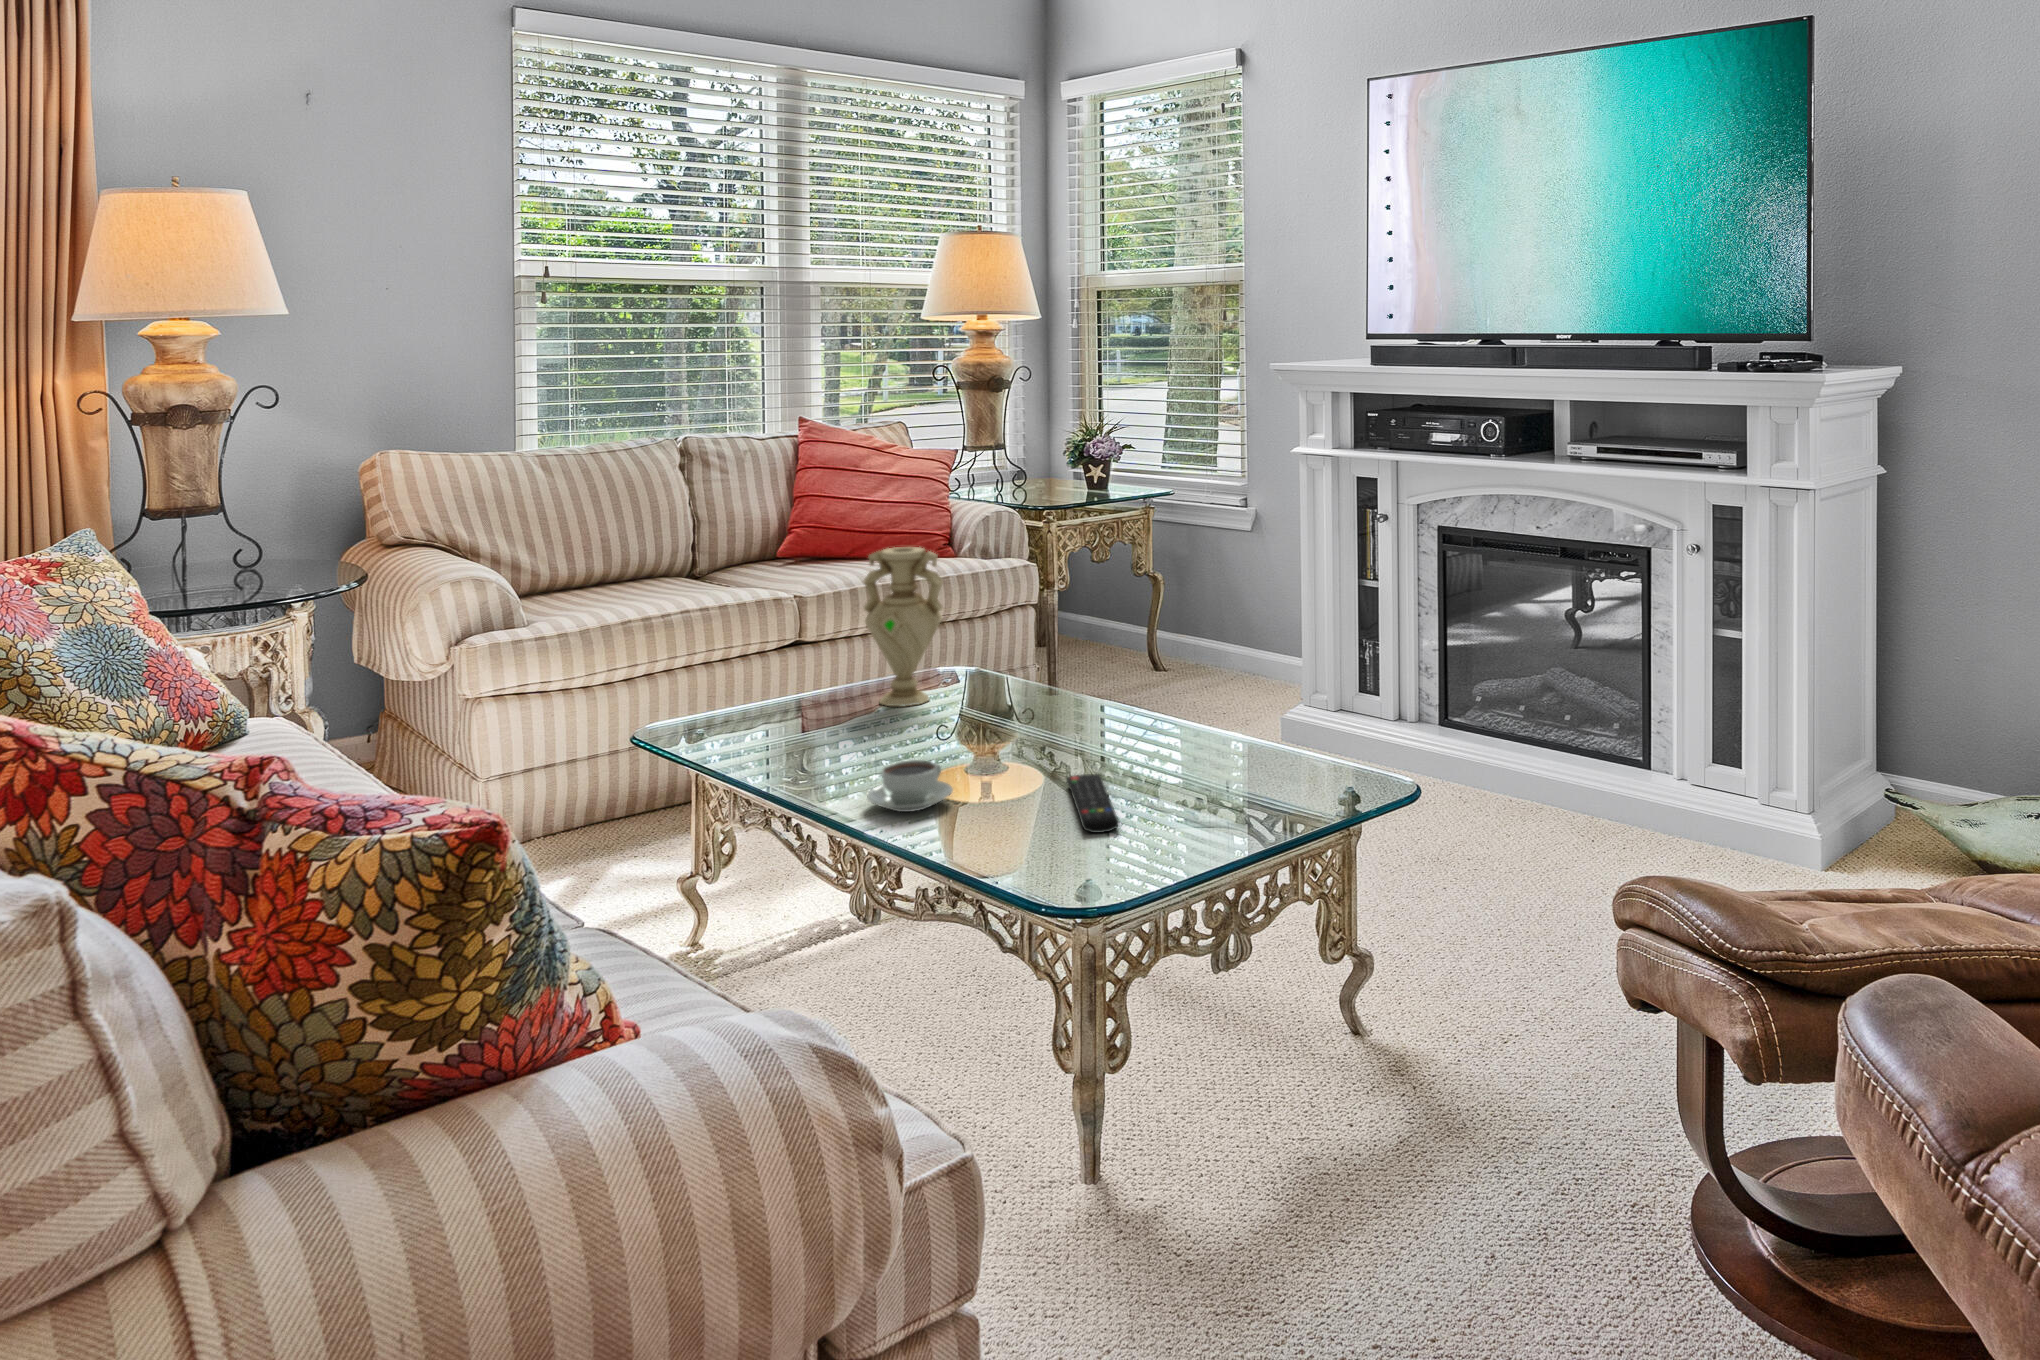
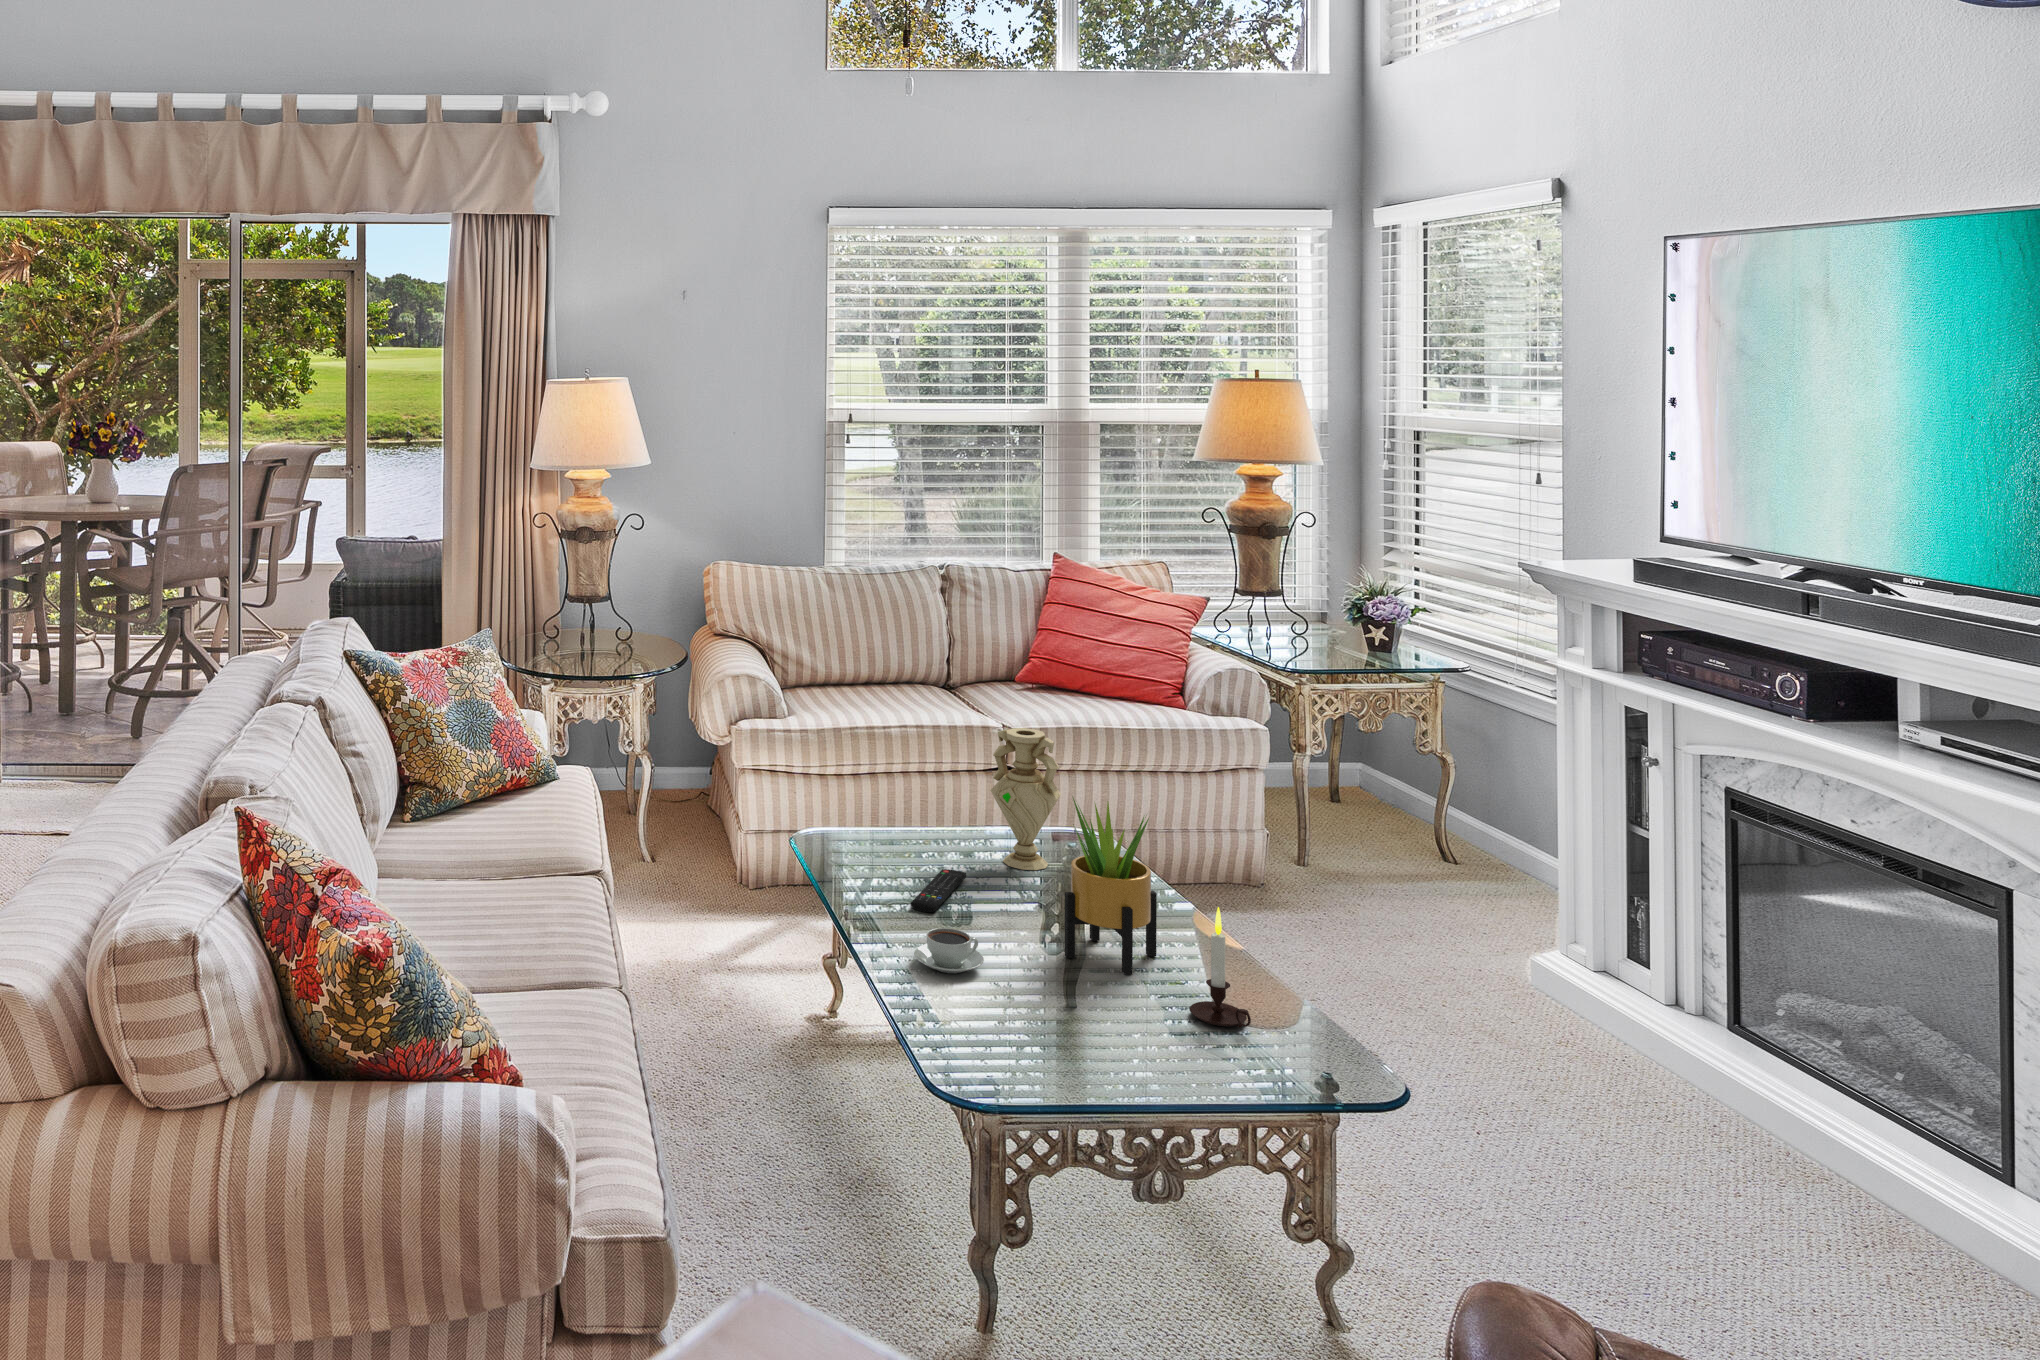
potted plant: none [1015,581,1112,767] -> present [1065,798,1157,975]
candle: none [1183,657,1251,784] -> present [1190,907,1251,1028]
remote control: present [1067,774,1119,833] -> present [911,869,966,912]

